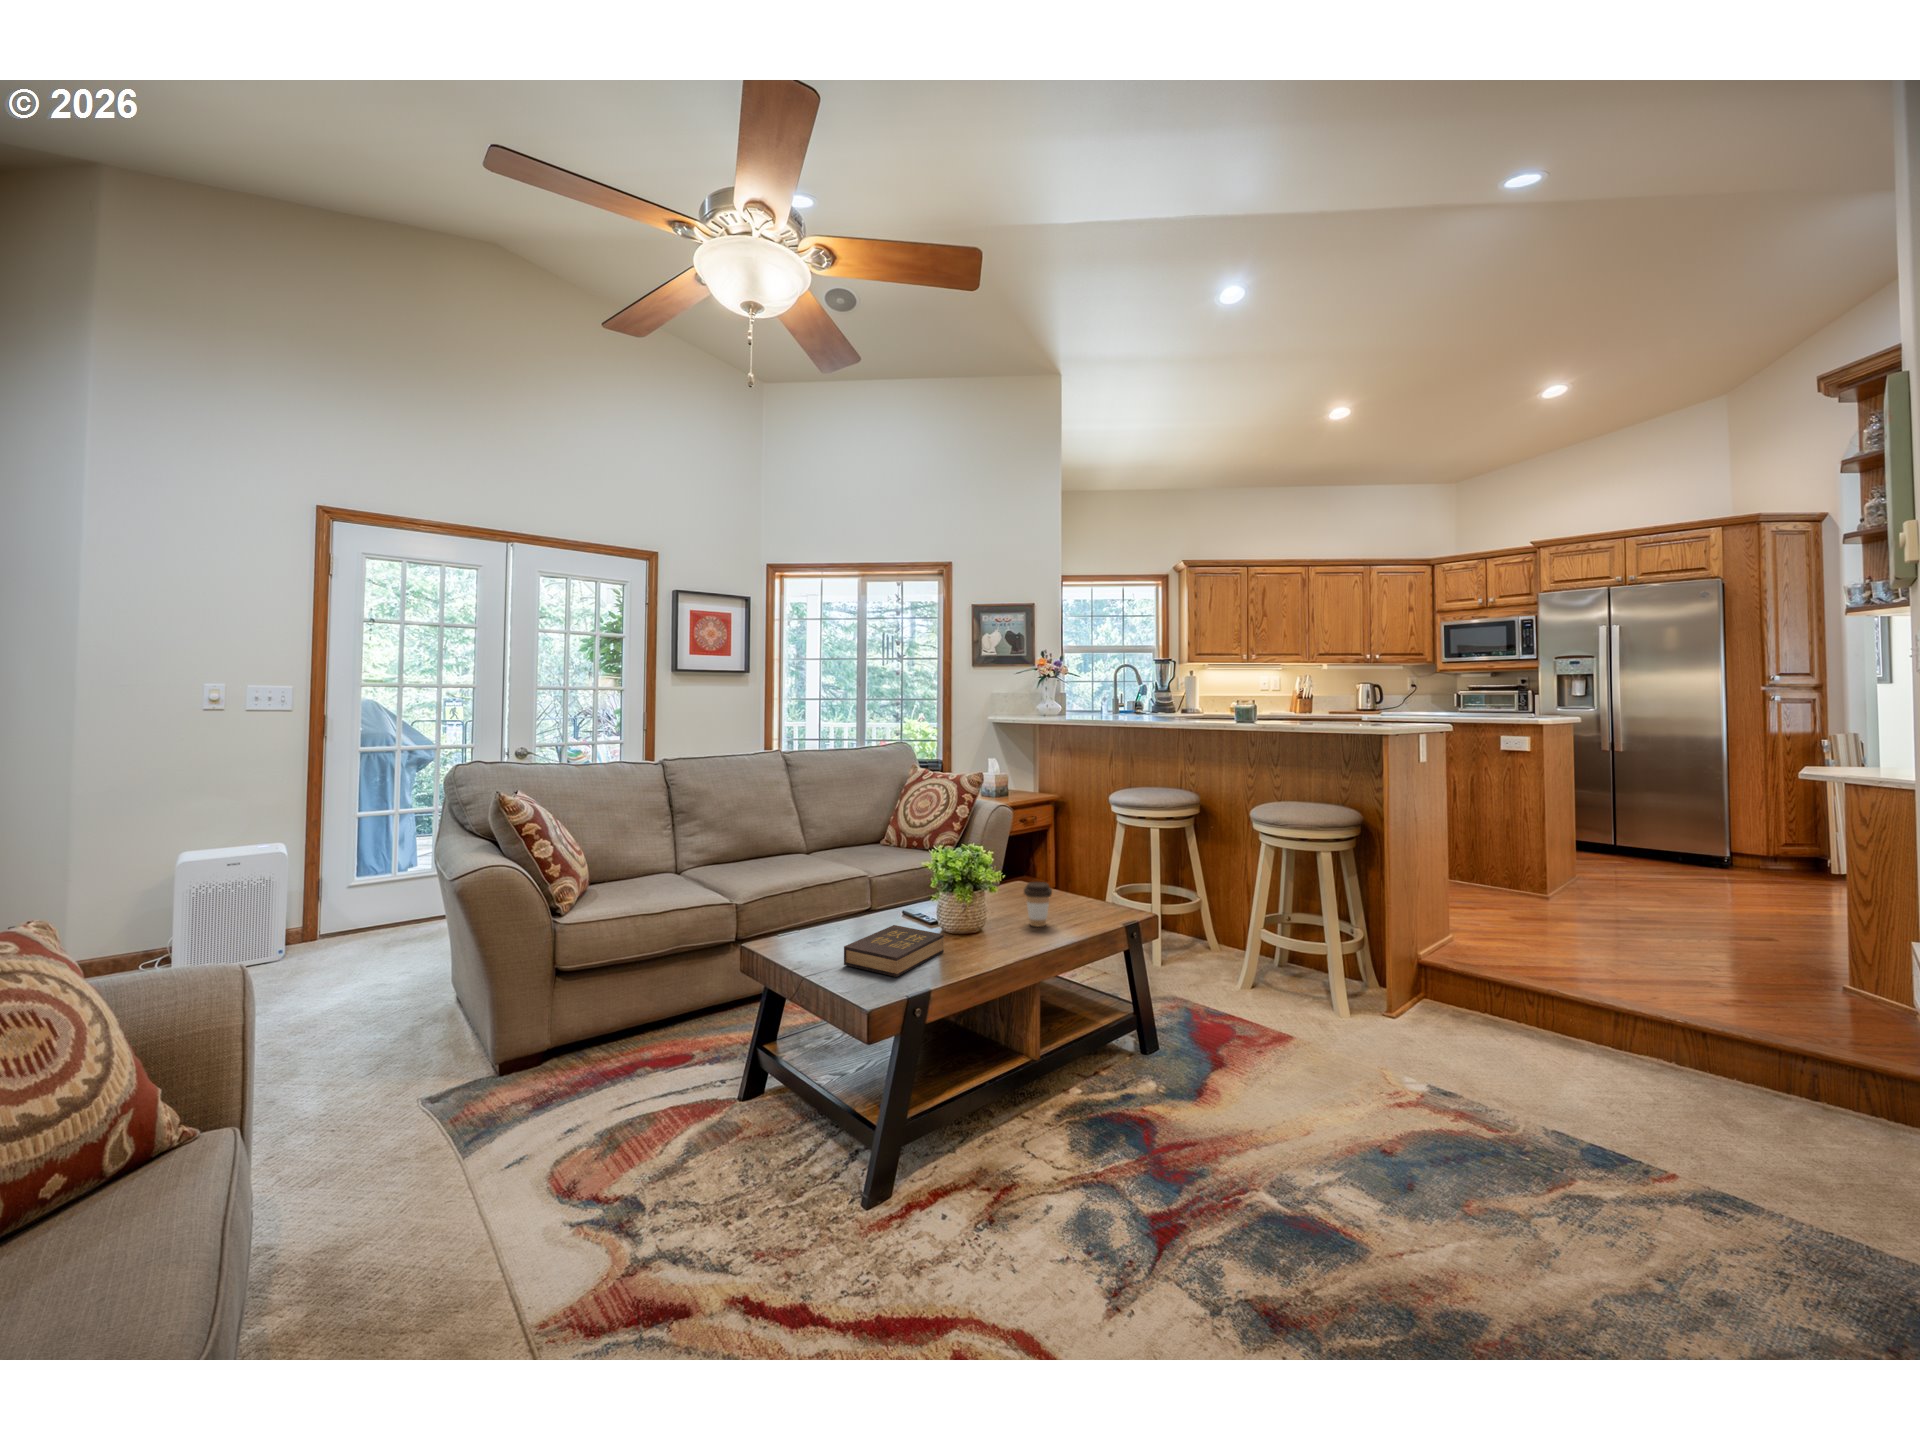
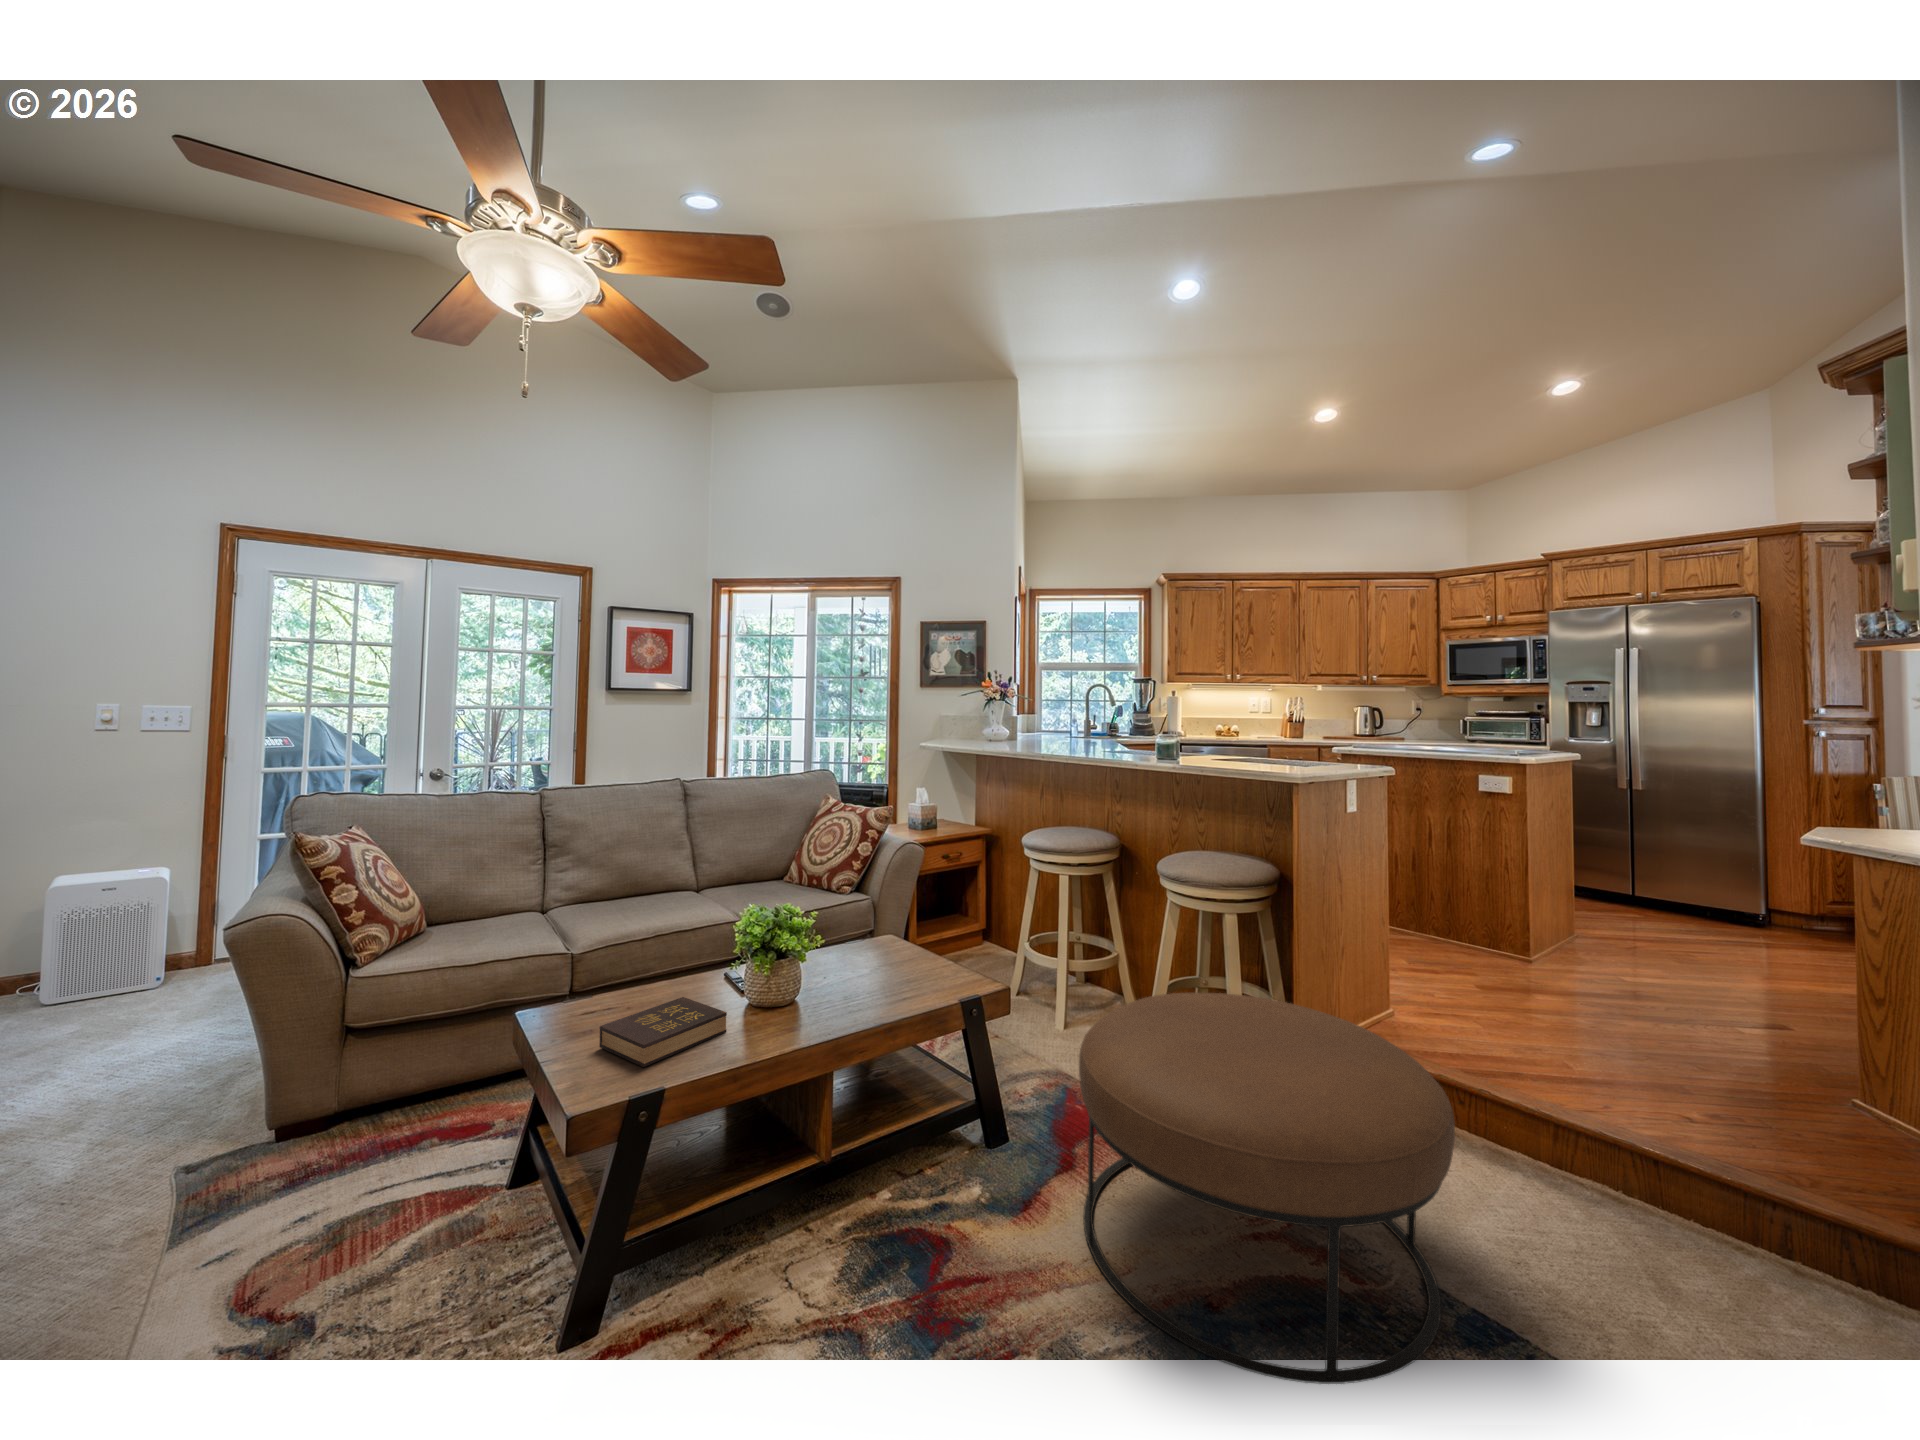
coffee cup: present [1024,882,1052,927] -> none [844,948,876,1001]
ottoman: none [1244,913,1587,1202] -> present [1079,993,1455,1384]

